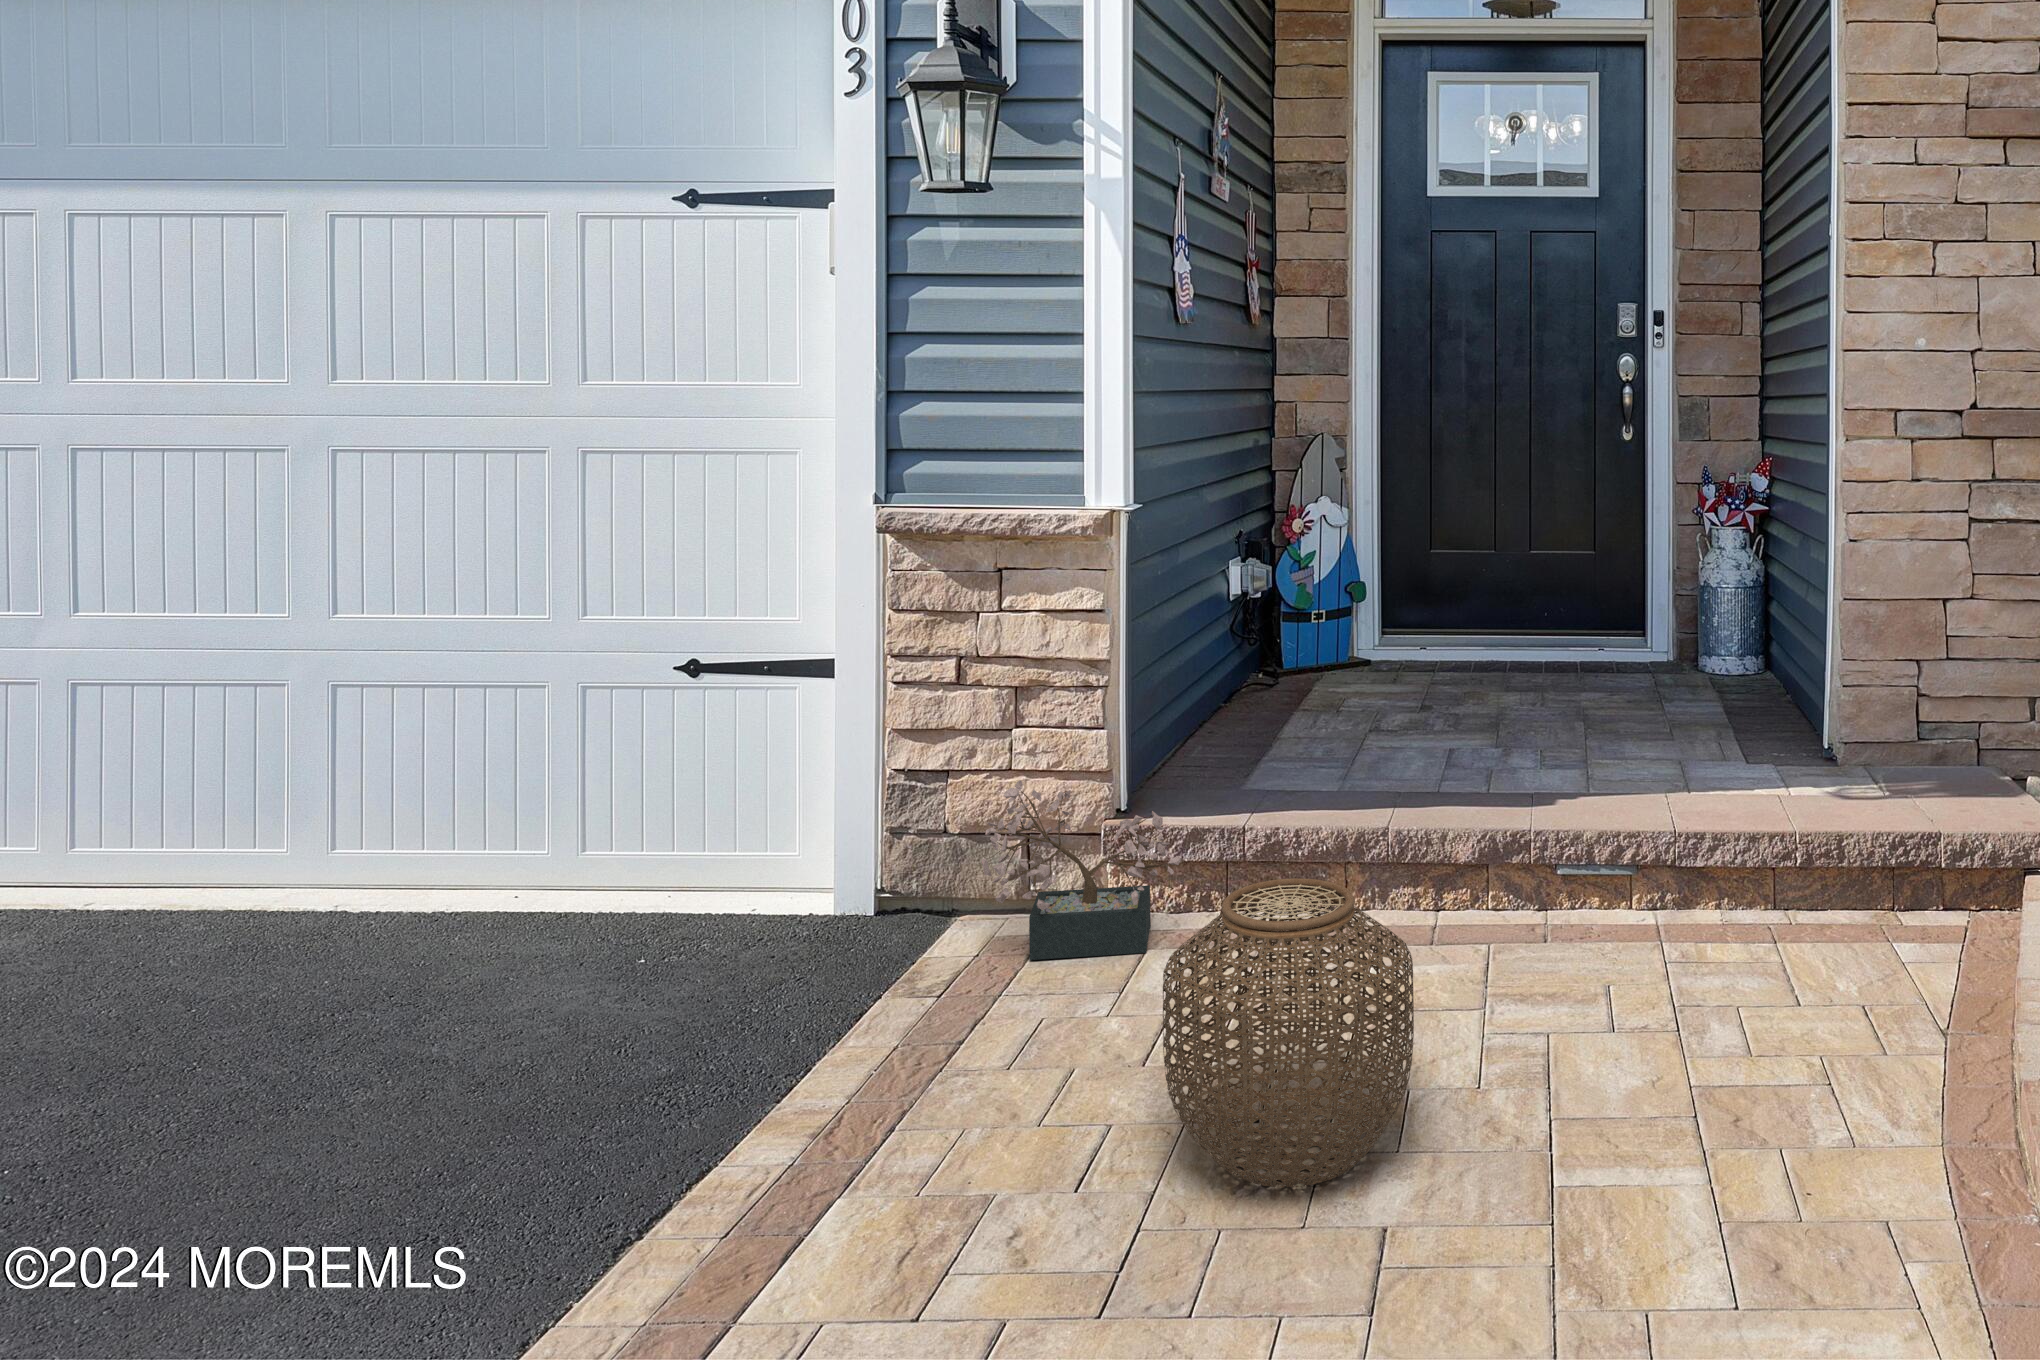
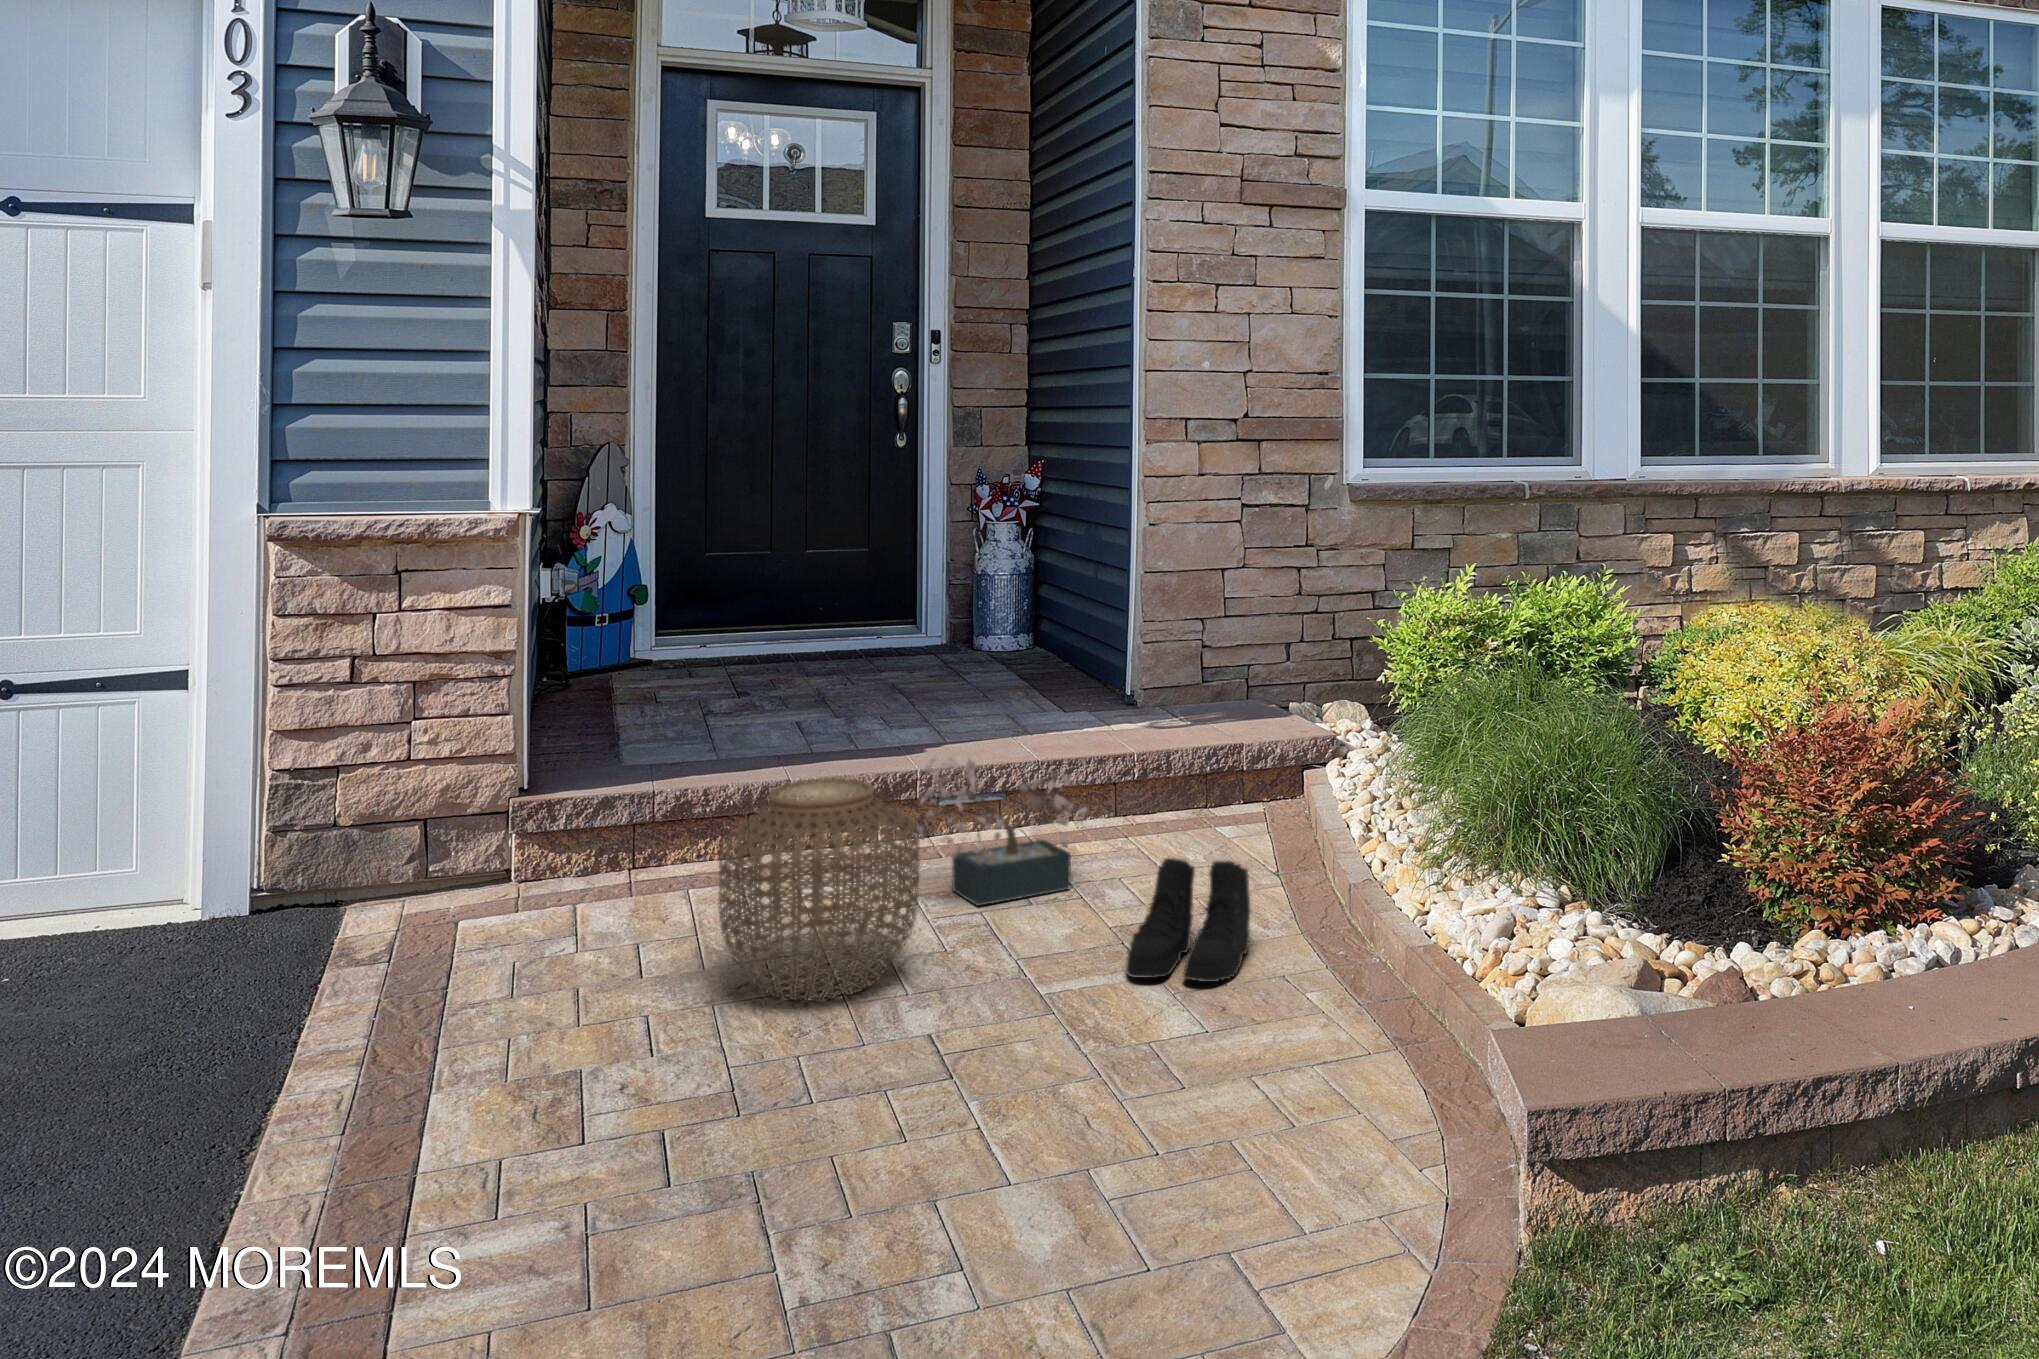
decorative plant: present [981,781,1182,960] -> present [917,758,1087,906]
boots: none [1671,1057,1869,1289] -> present [1126,858,1250,982]

